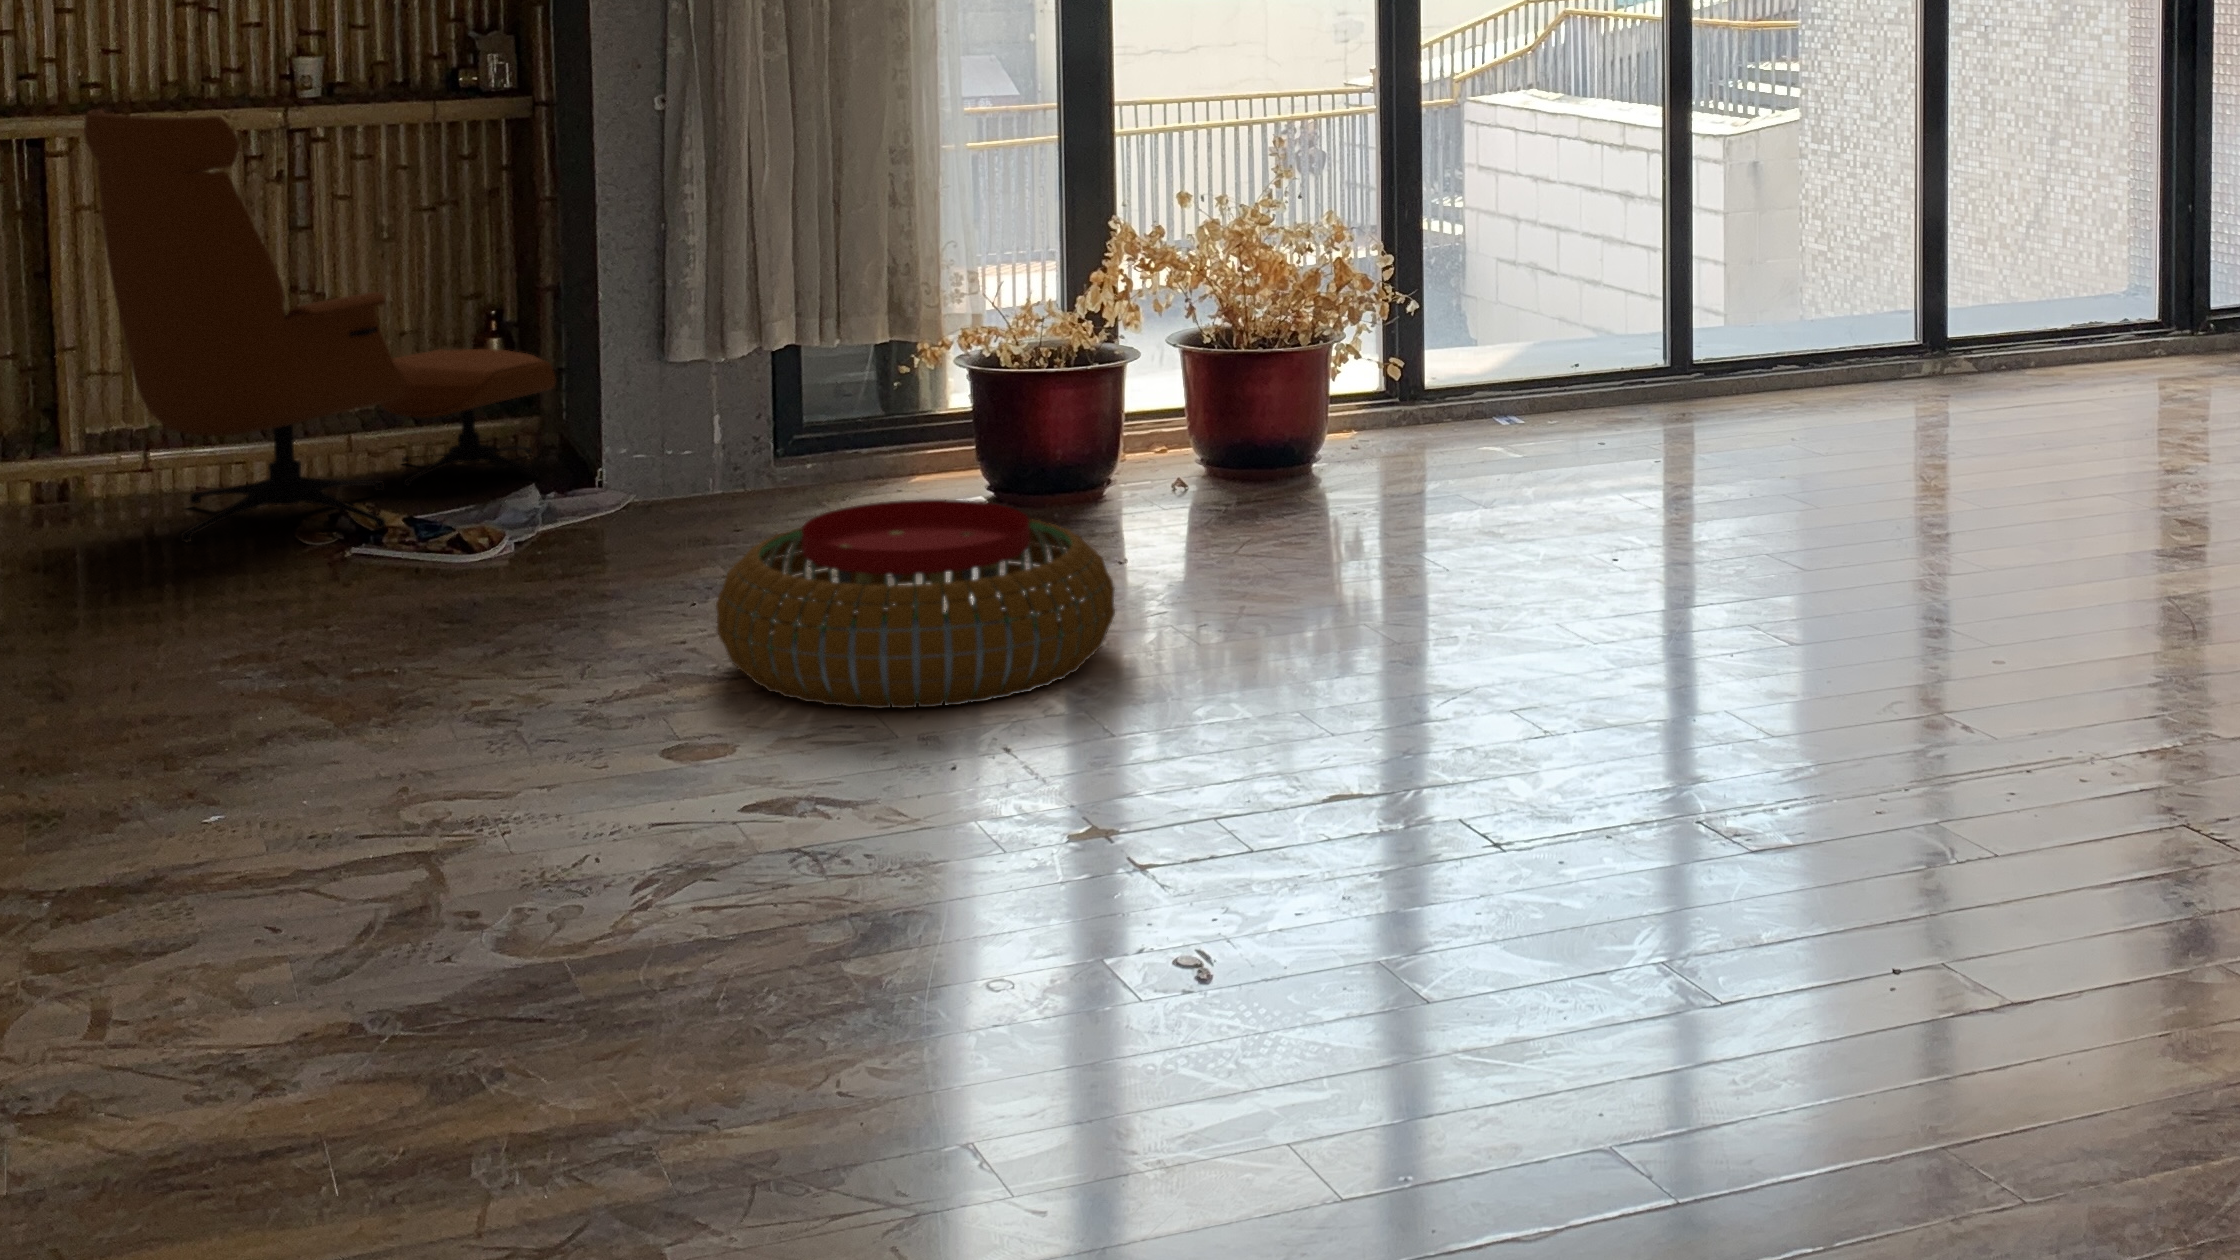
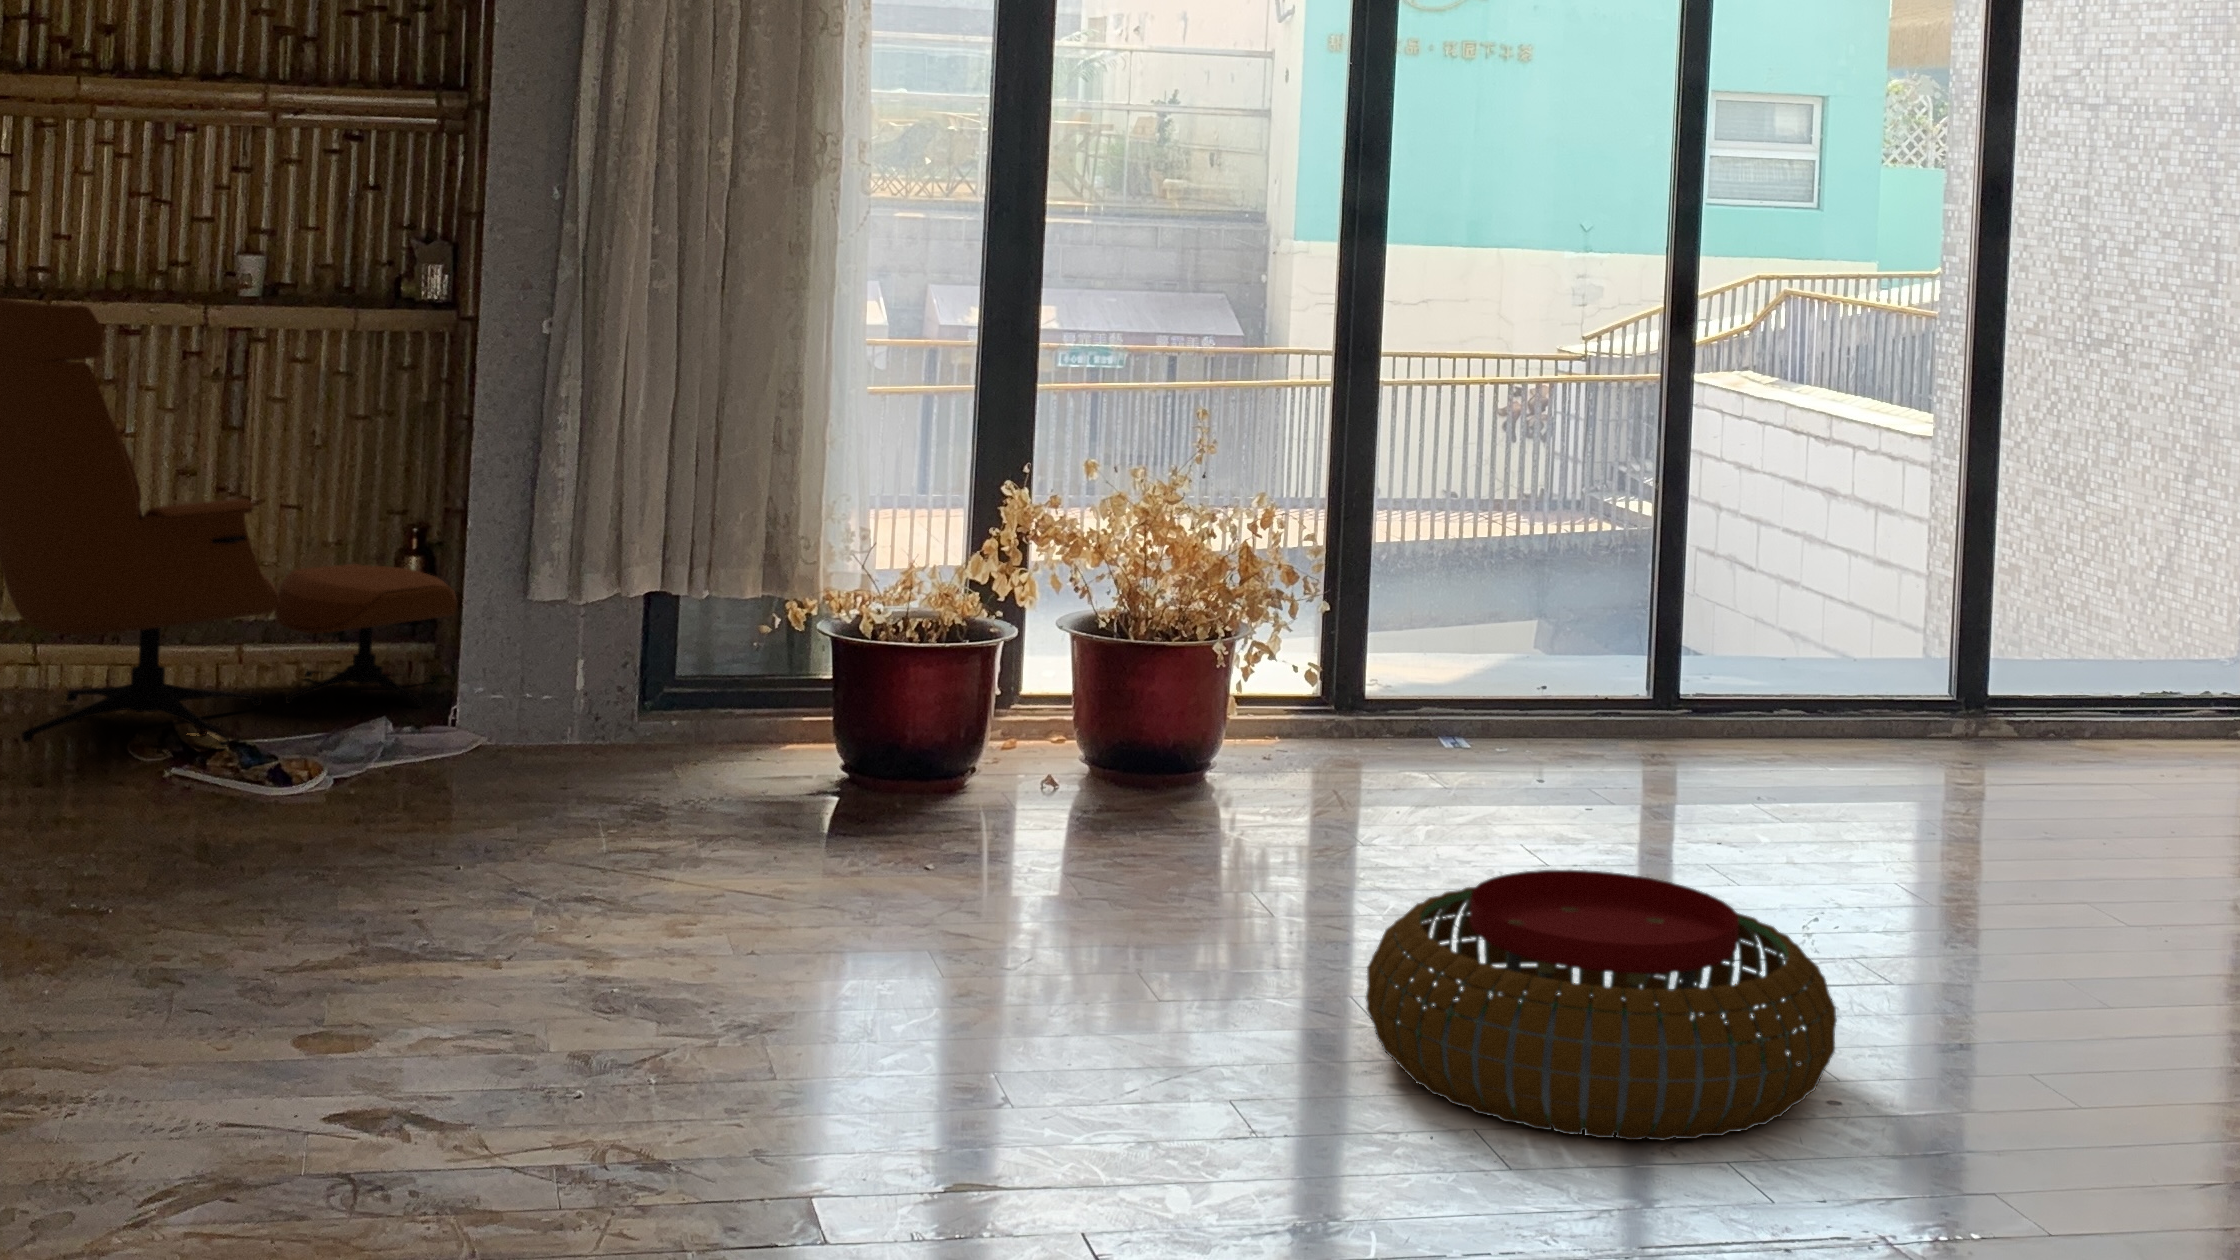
pouf: present [716,499,1115,708] -> present [1366,870,1837,1141]

